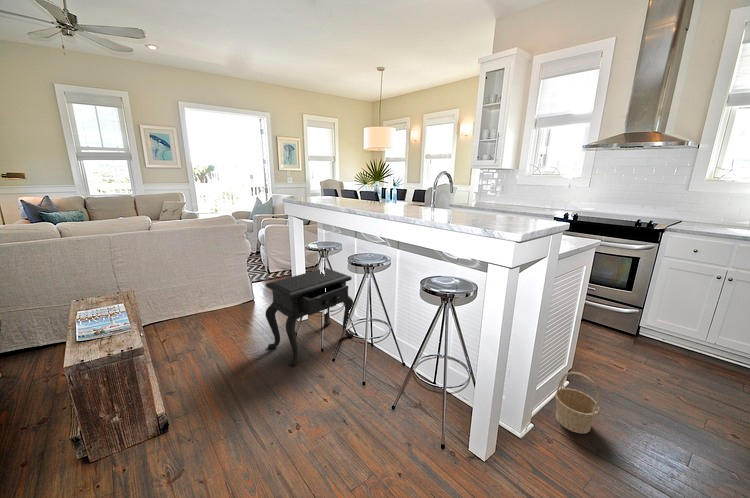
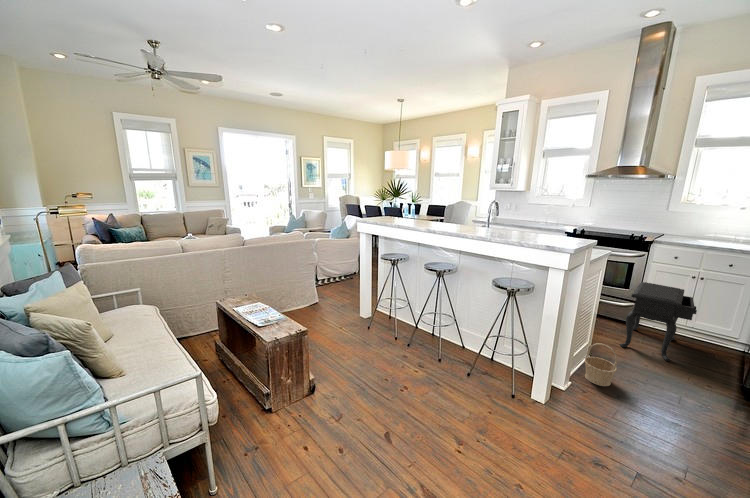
side table: present [266,268,354,366] -> present [620,282,697,361]

